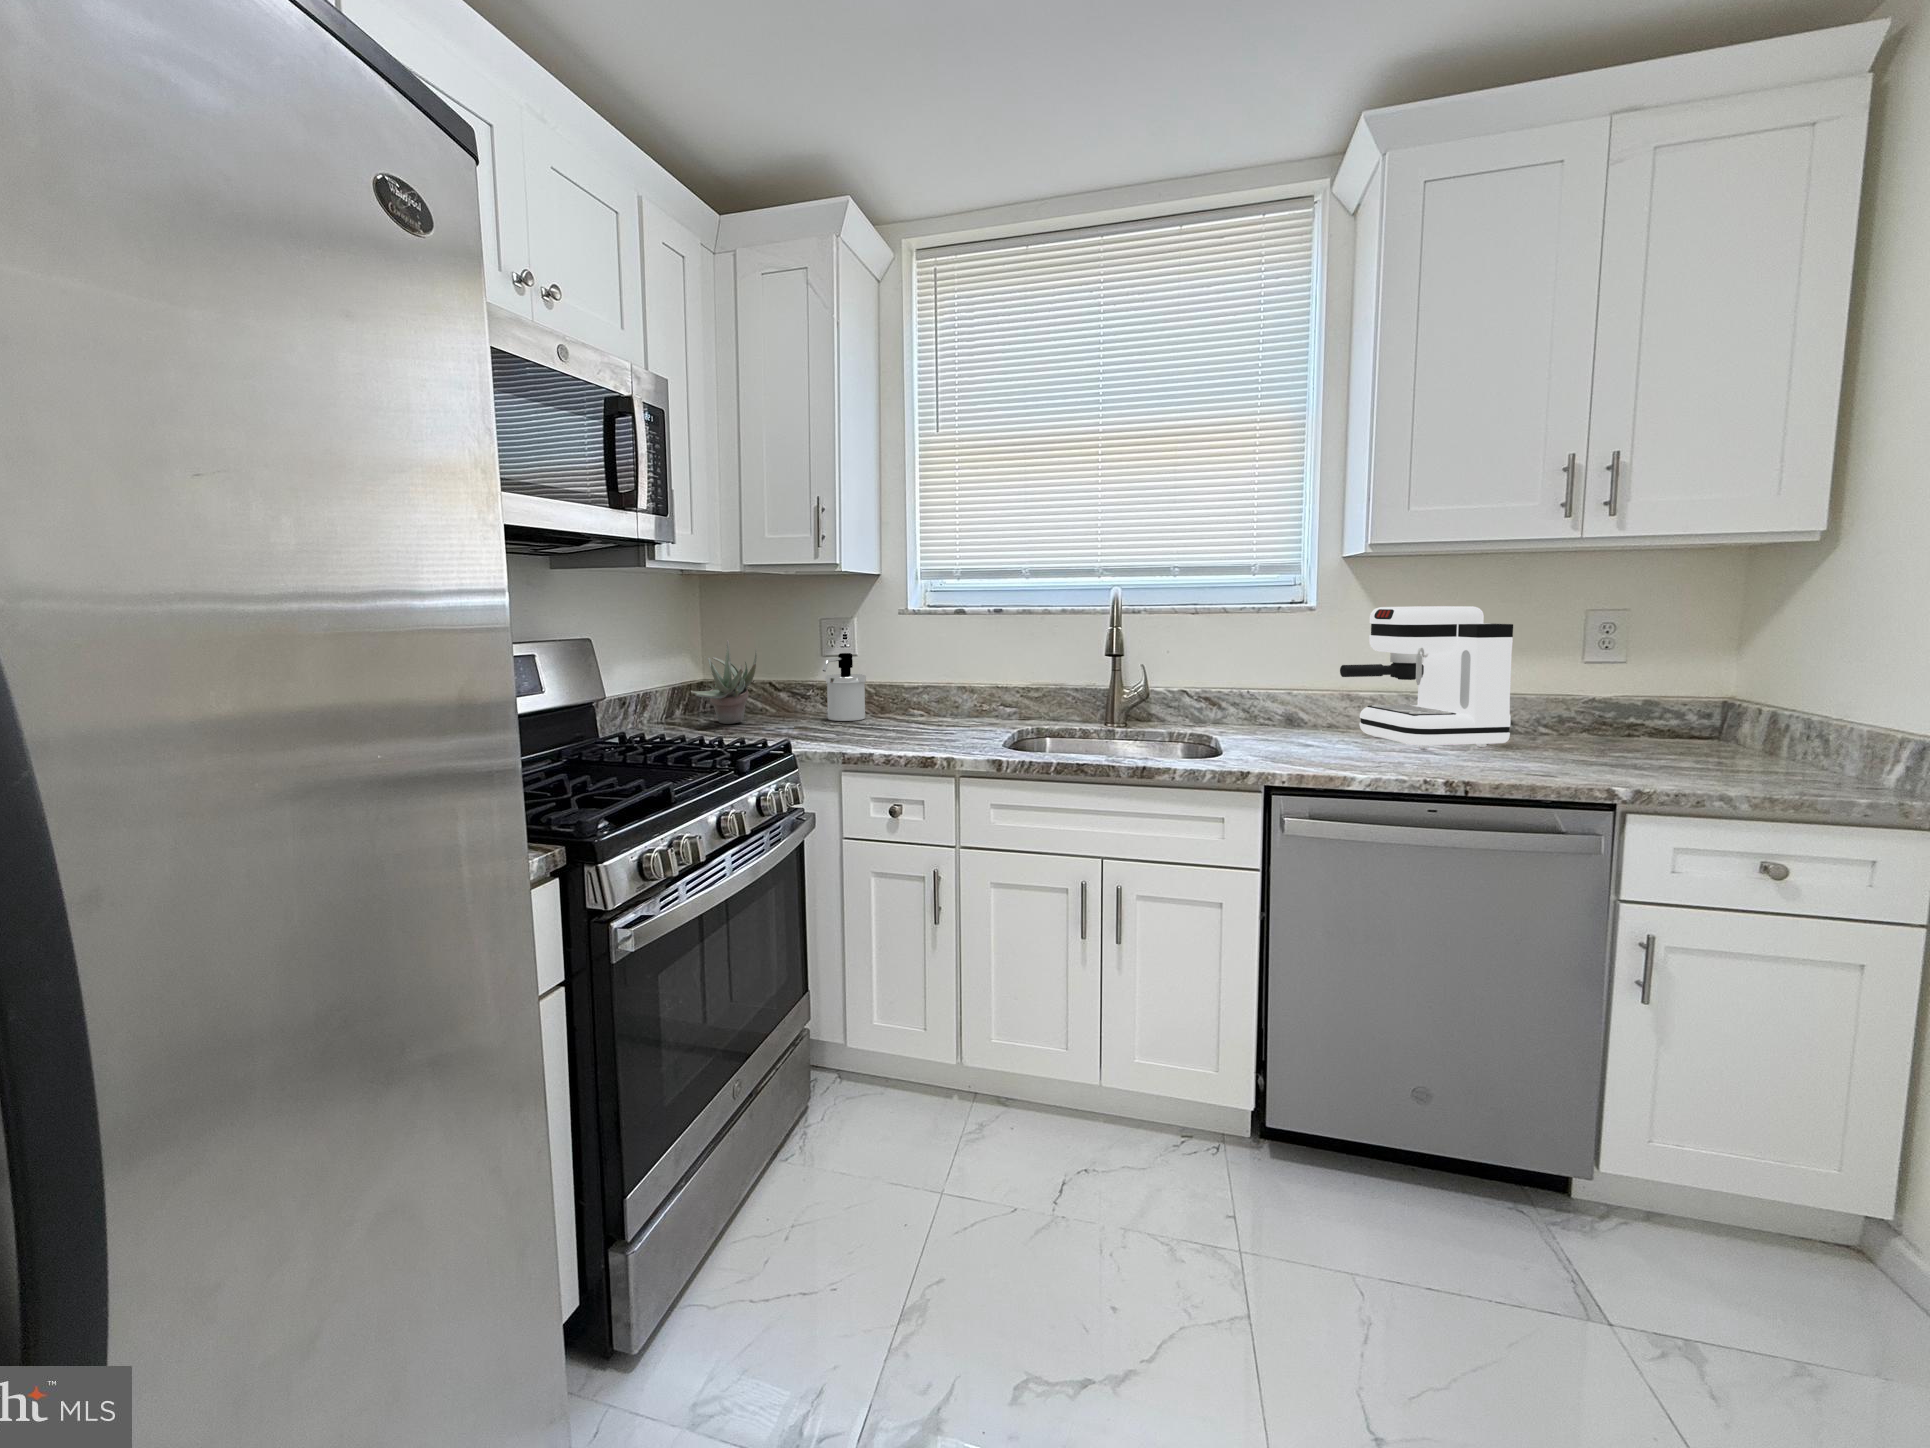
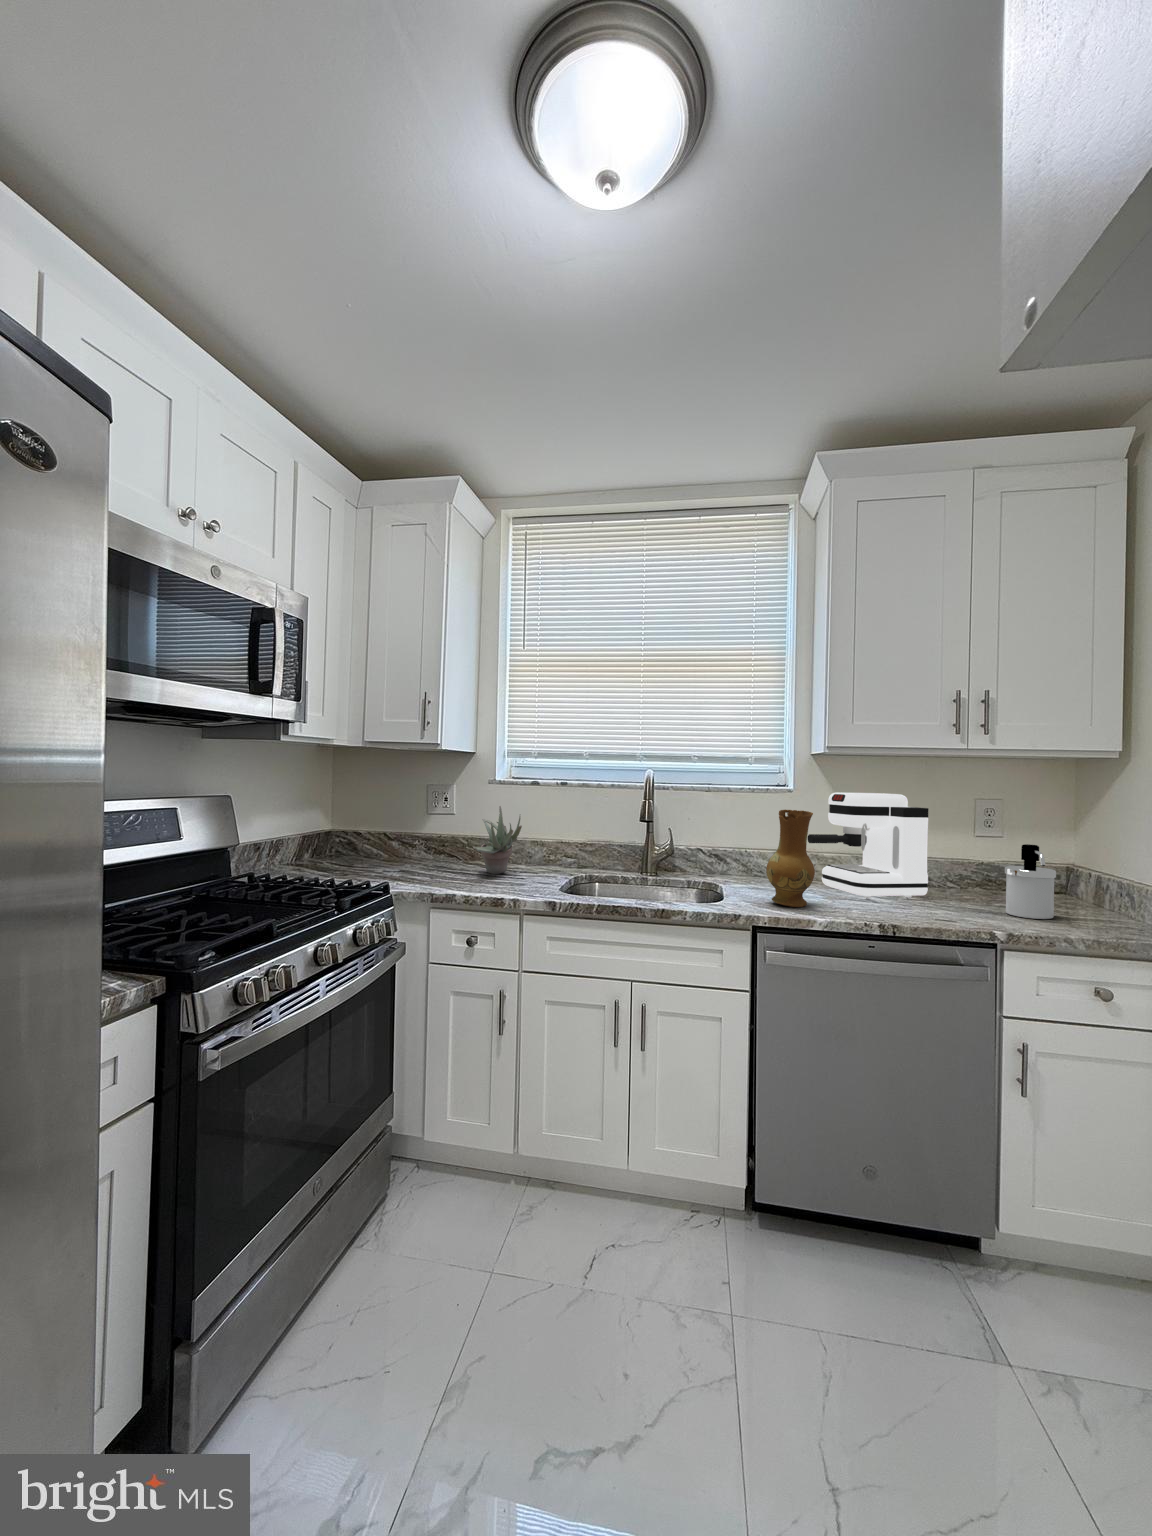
ceramic jug: none [1283,632,1350,761] -> present [766,810,815,907]
succulent plant: present [691,640,757,724] -> present [473,806,522,874]
soap dispenser: present [823,653,866,721] -> present [1005,844,1056,919]

